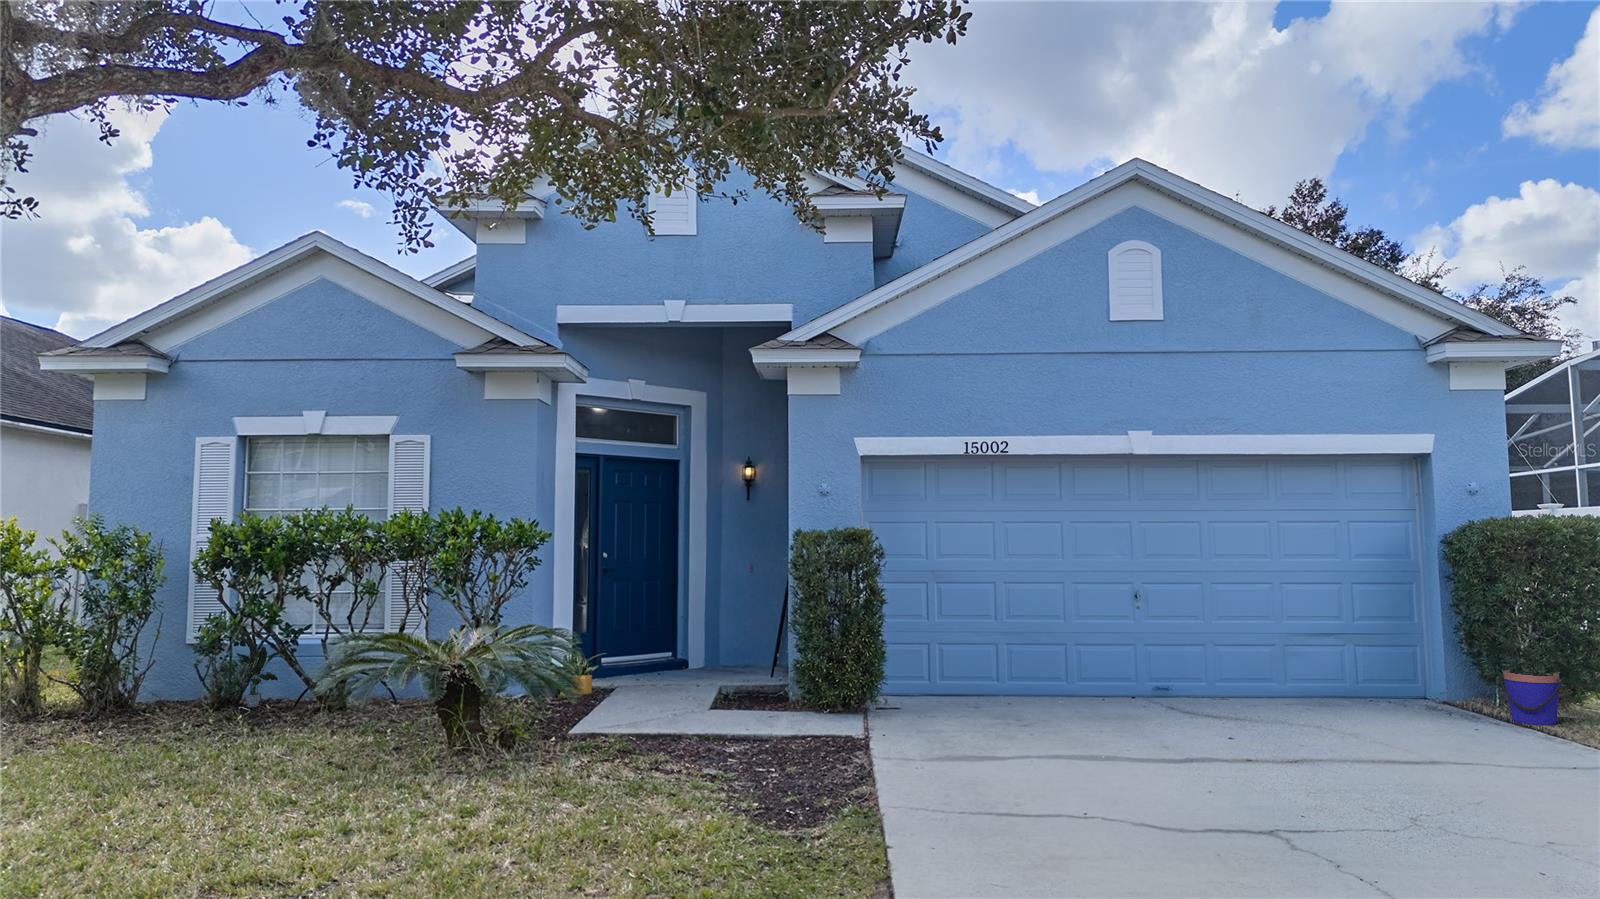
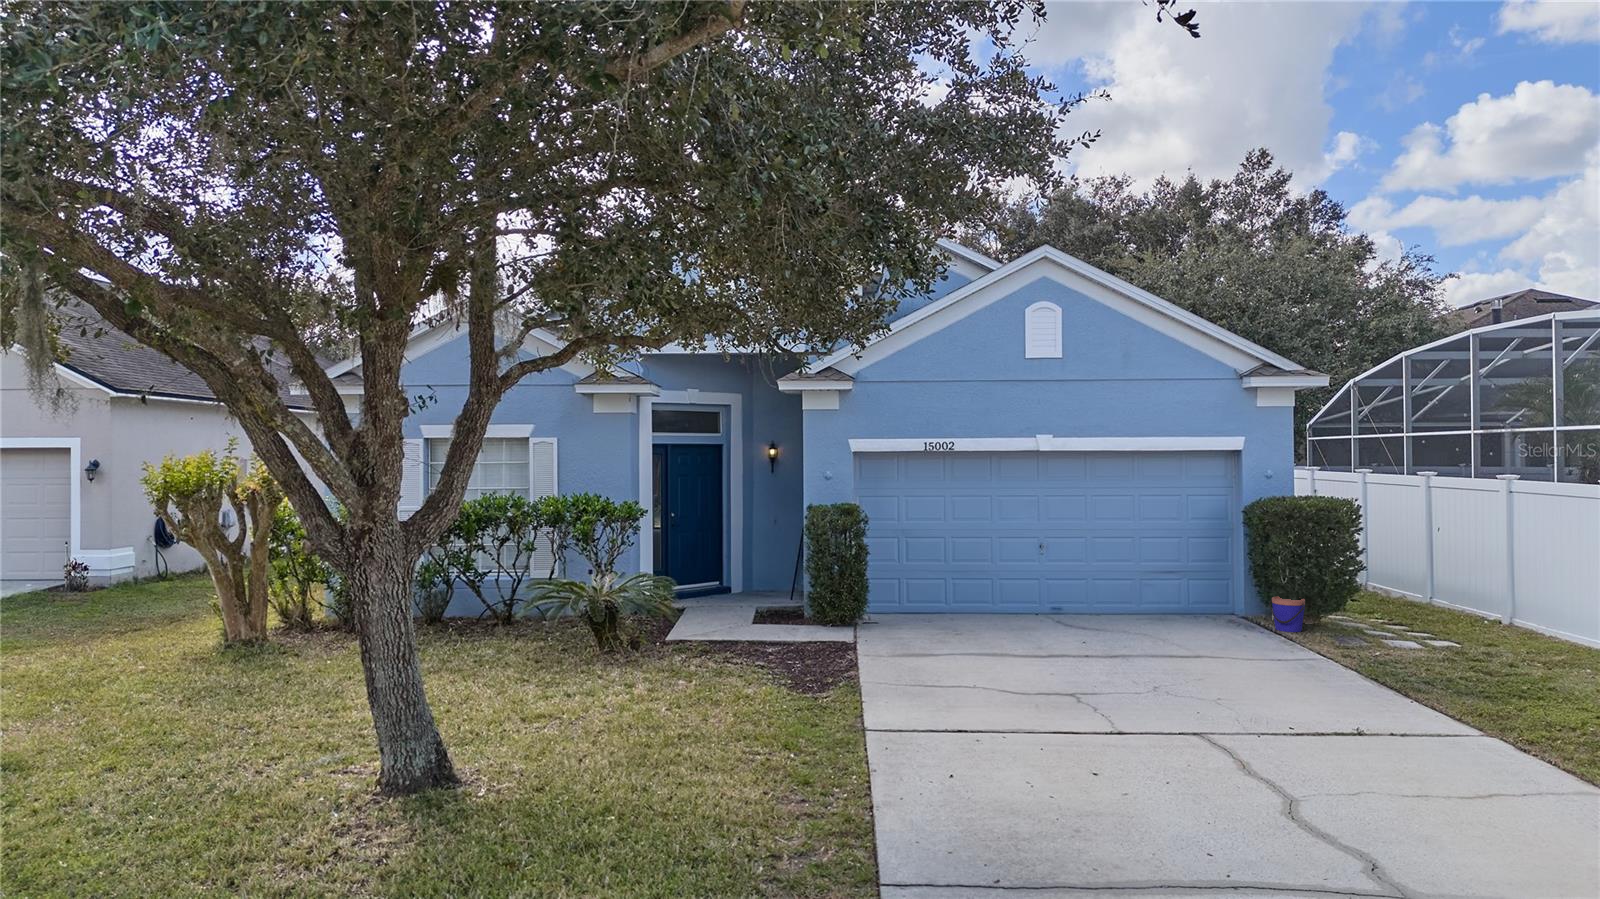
potted plant: present [237,646,281,707] -> none [444,583,472,624]

